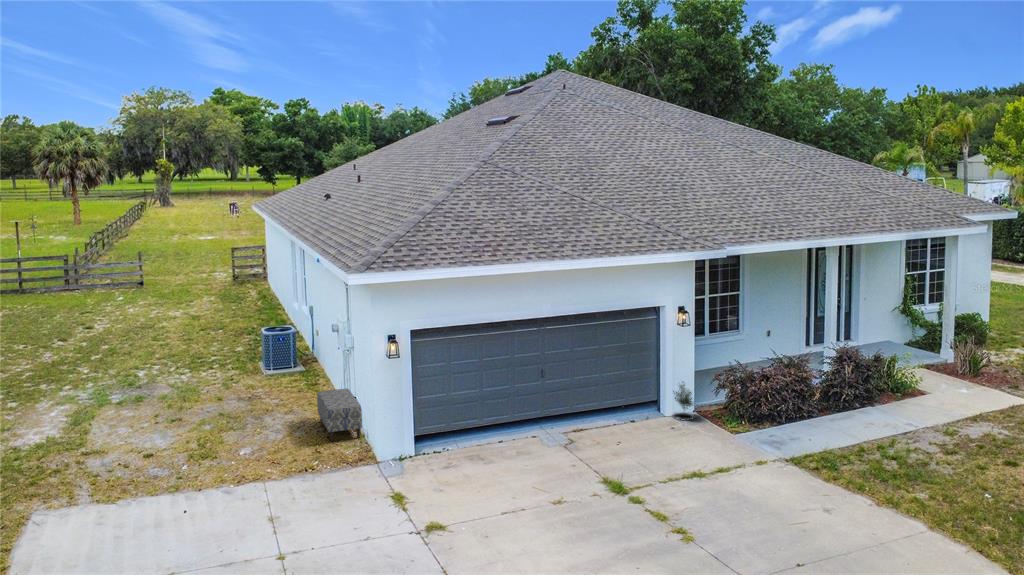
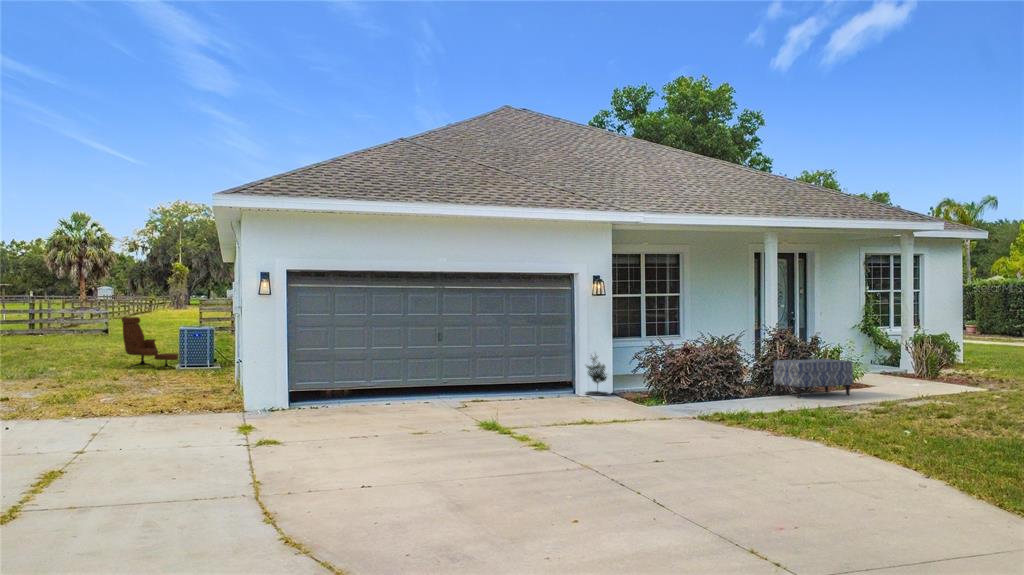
lounge chair: none [207,321,266,375] -> present [122,317,178,368]
bench: present [317,389,362,442] -> present [774,359,853,398]

